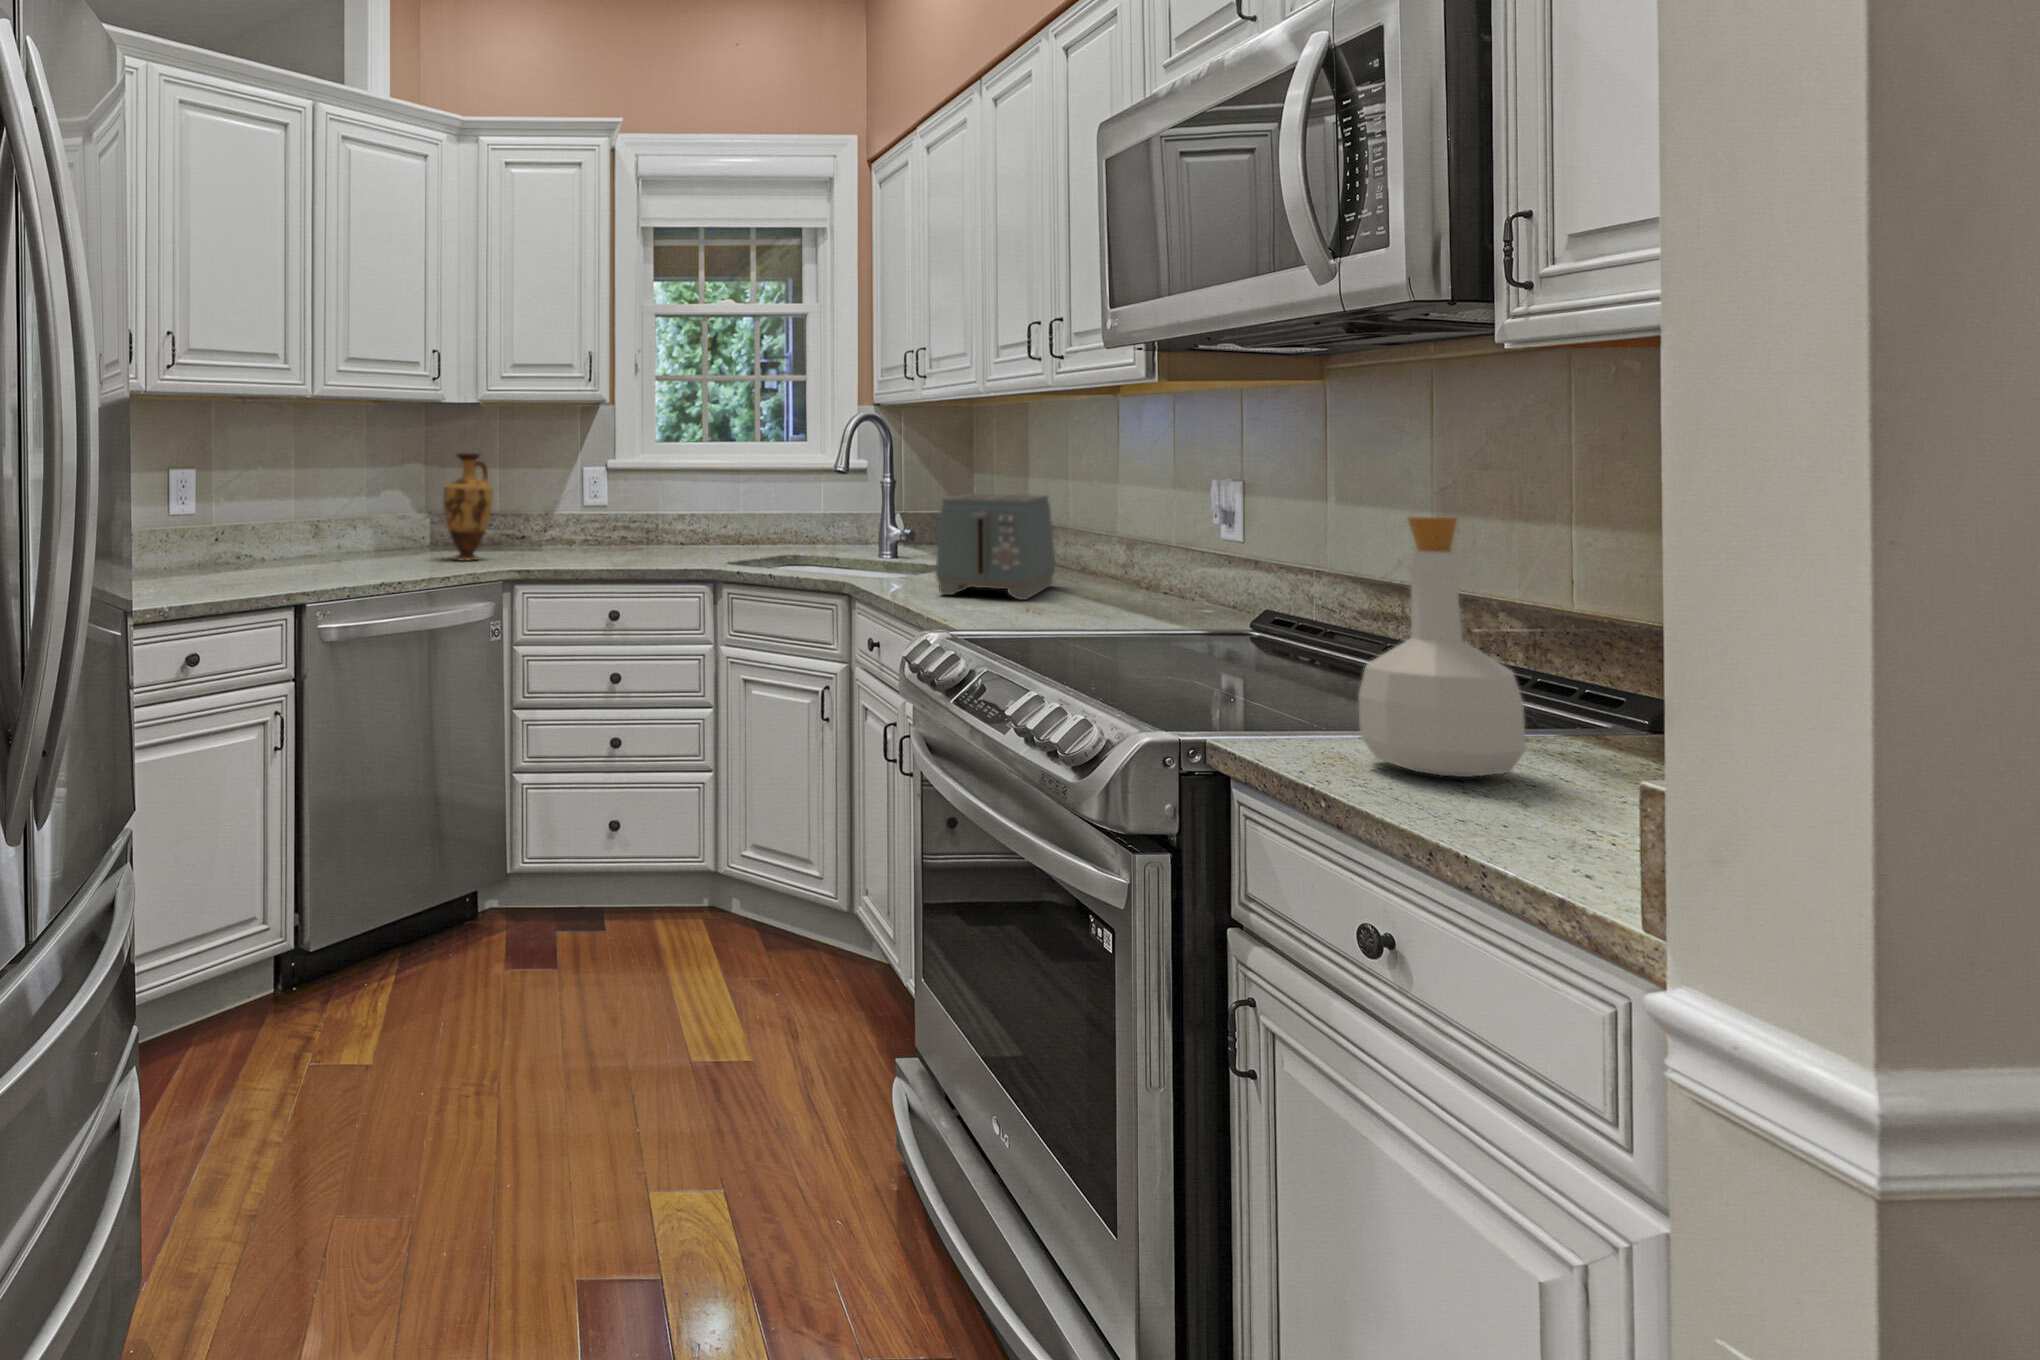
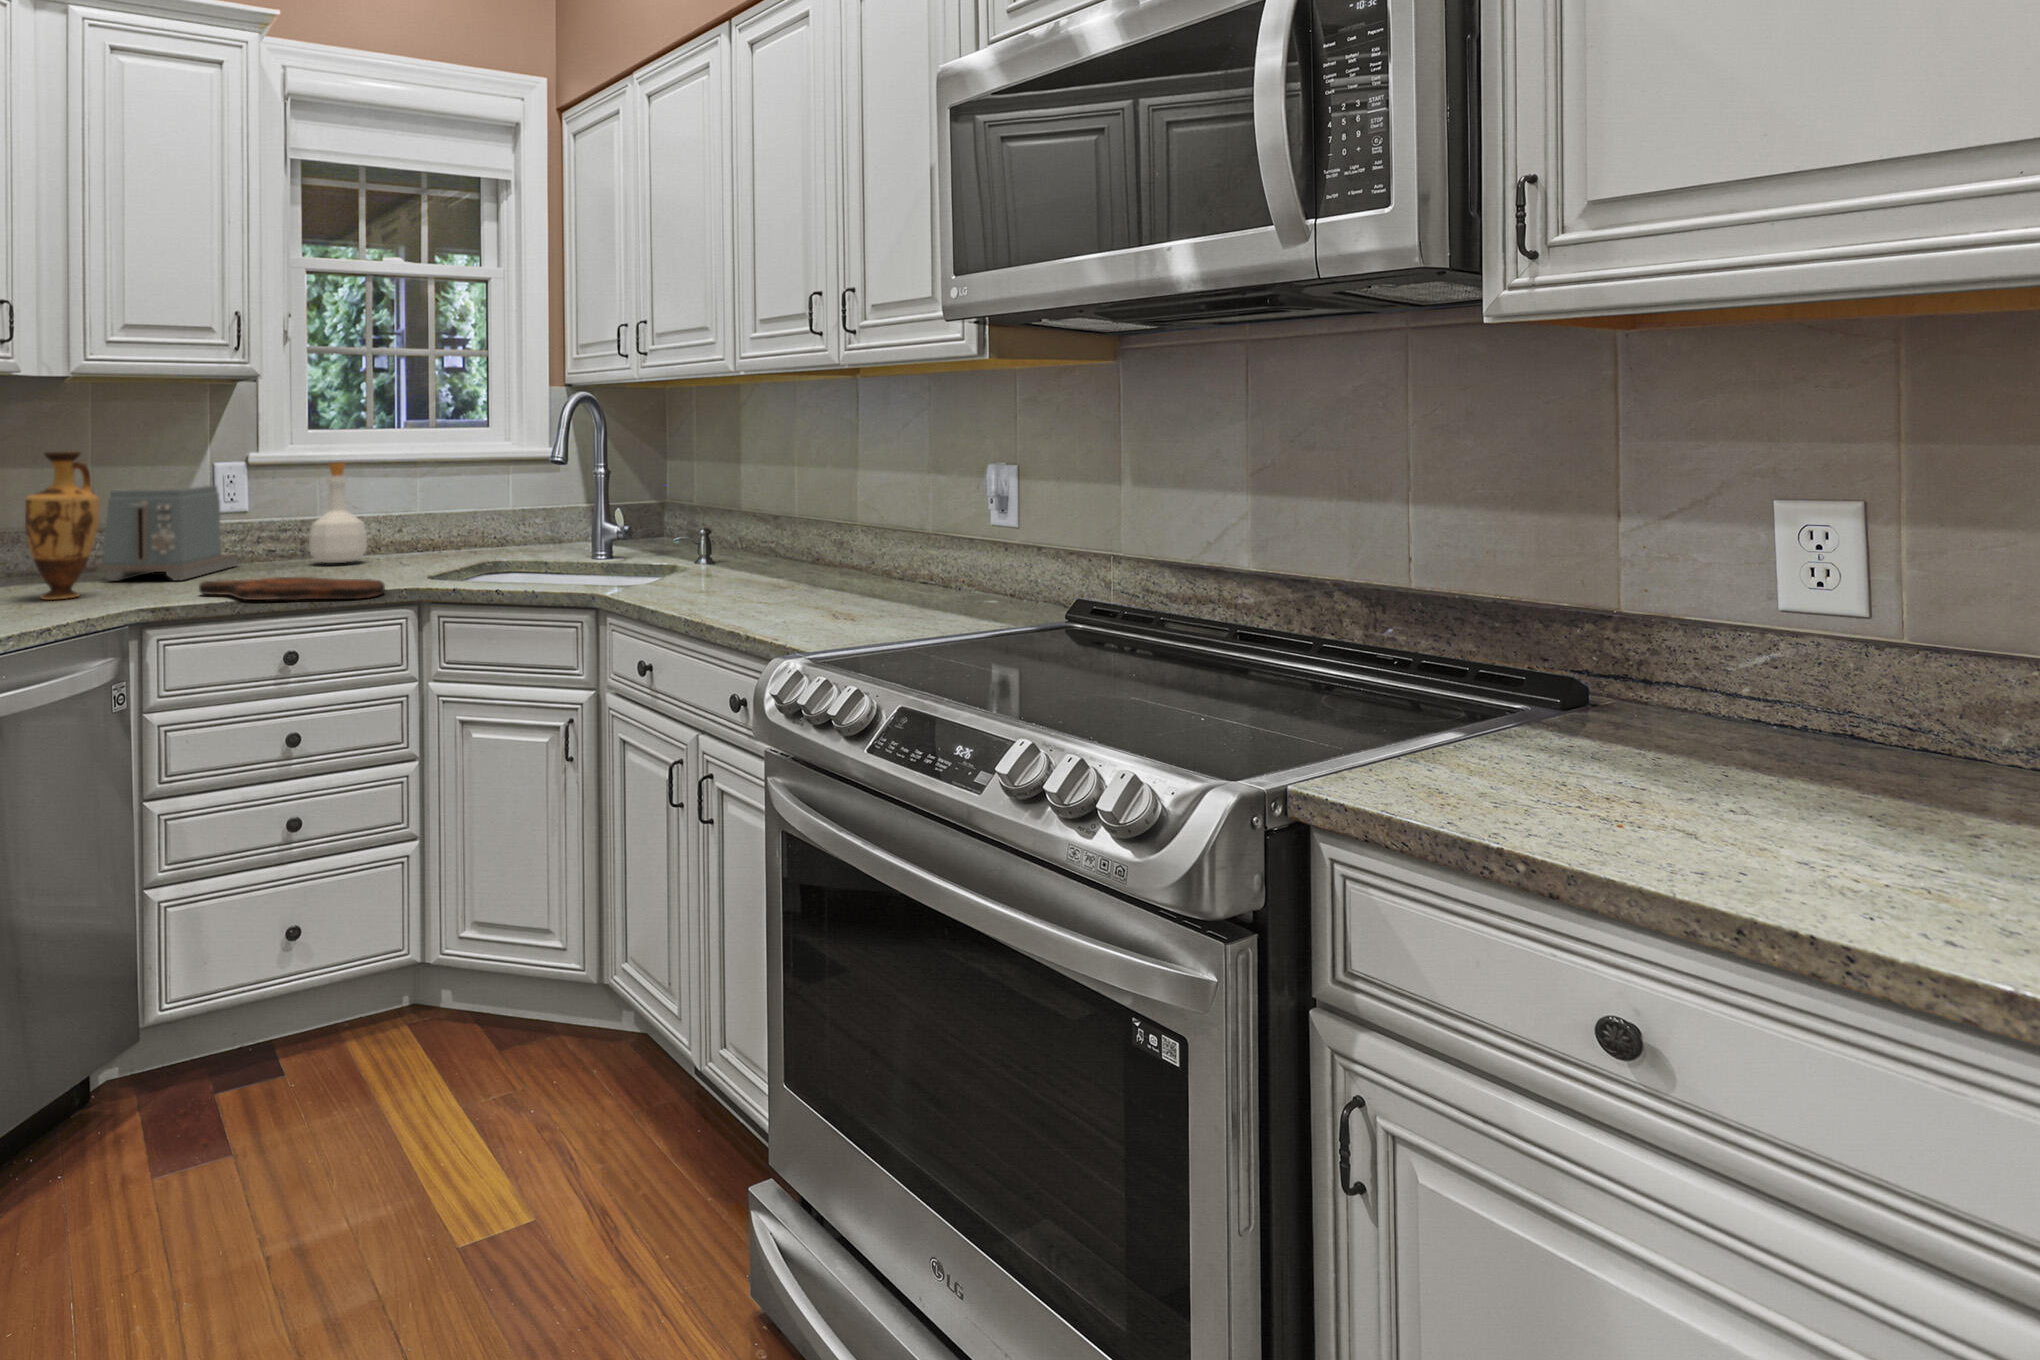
toaster: present [936,493,1055,600] -> present [103,486,238,581]
bottle: present [1358,517,1526,777] -> present [309,462,367,563]
cutting board: none [556,554,687,573] -> present [199,577,385,600]

